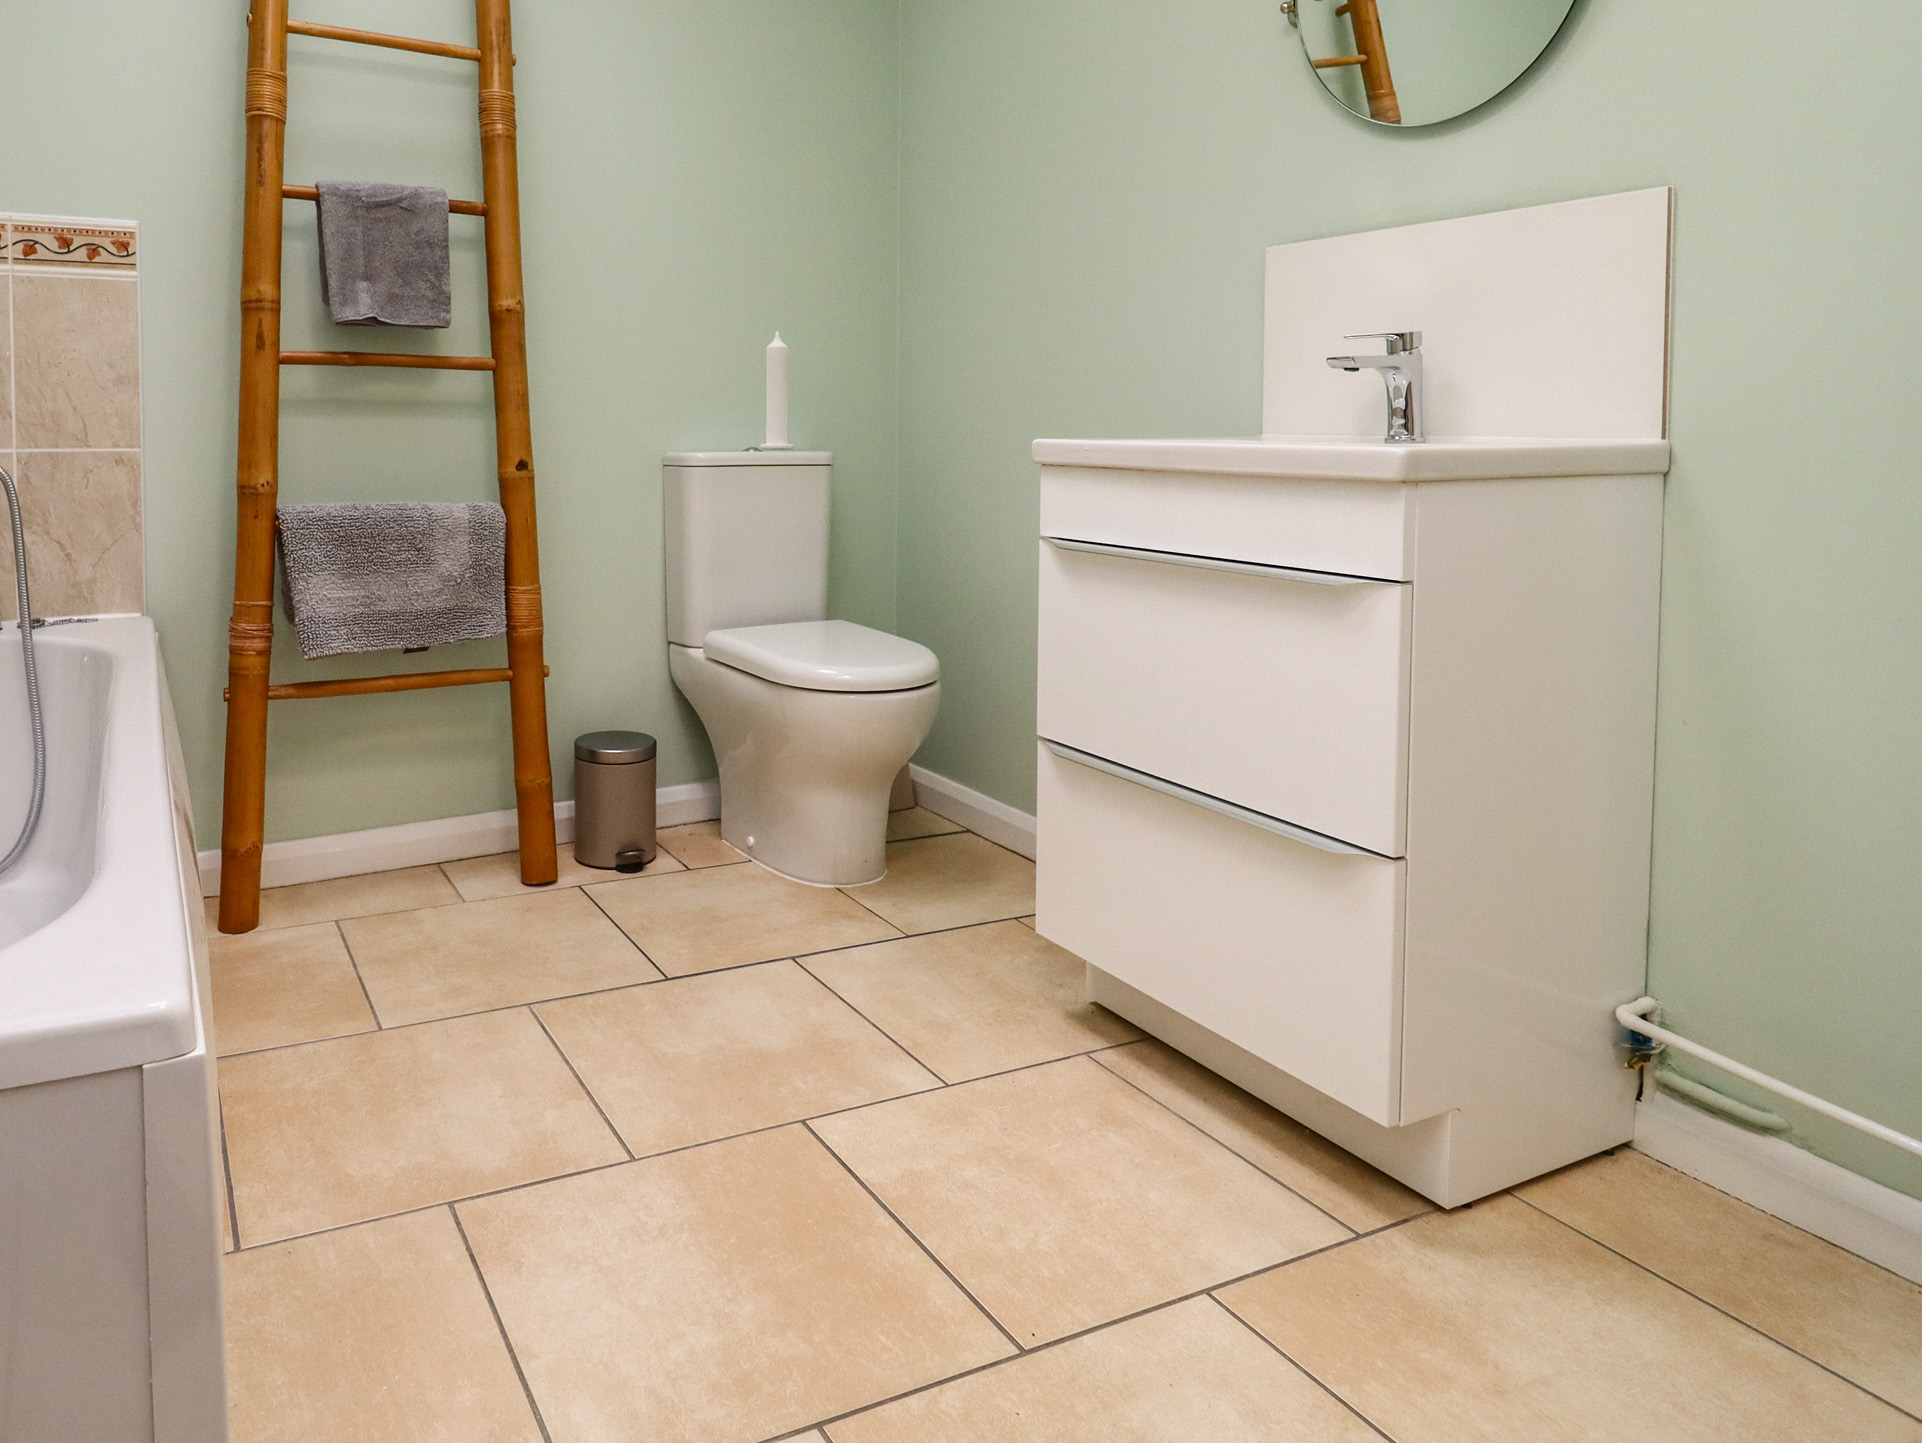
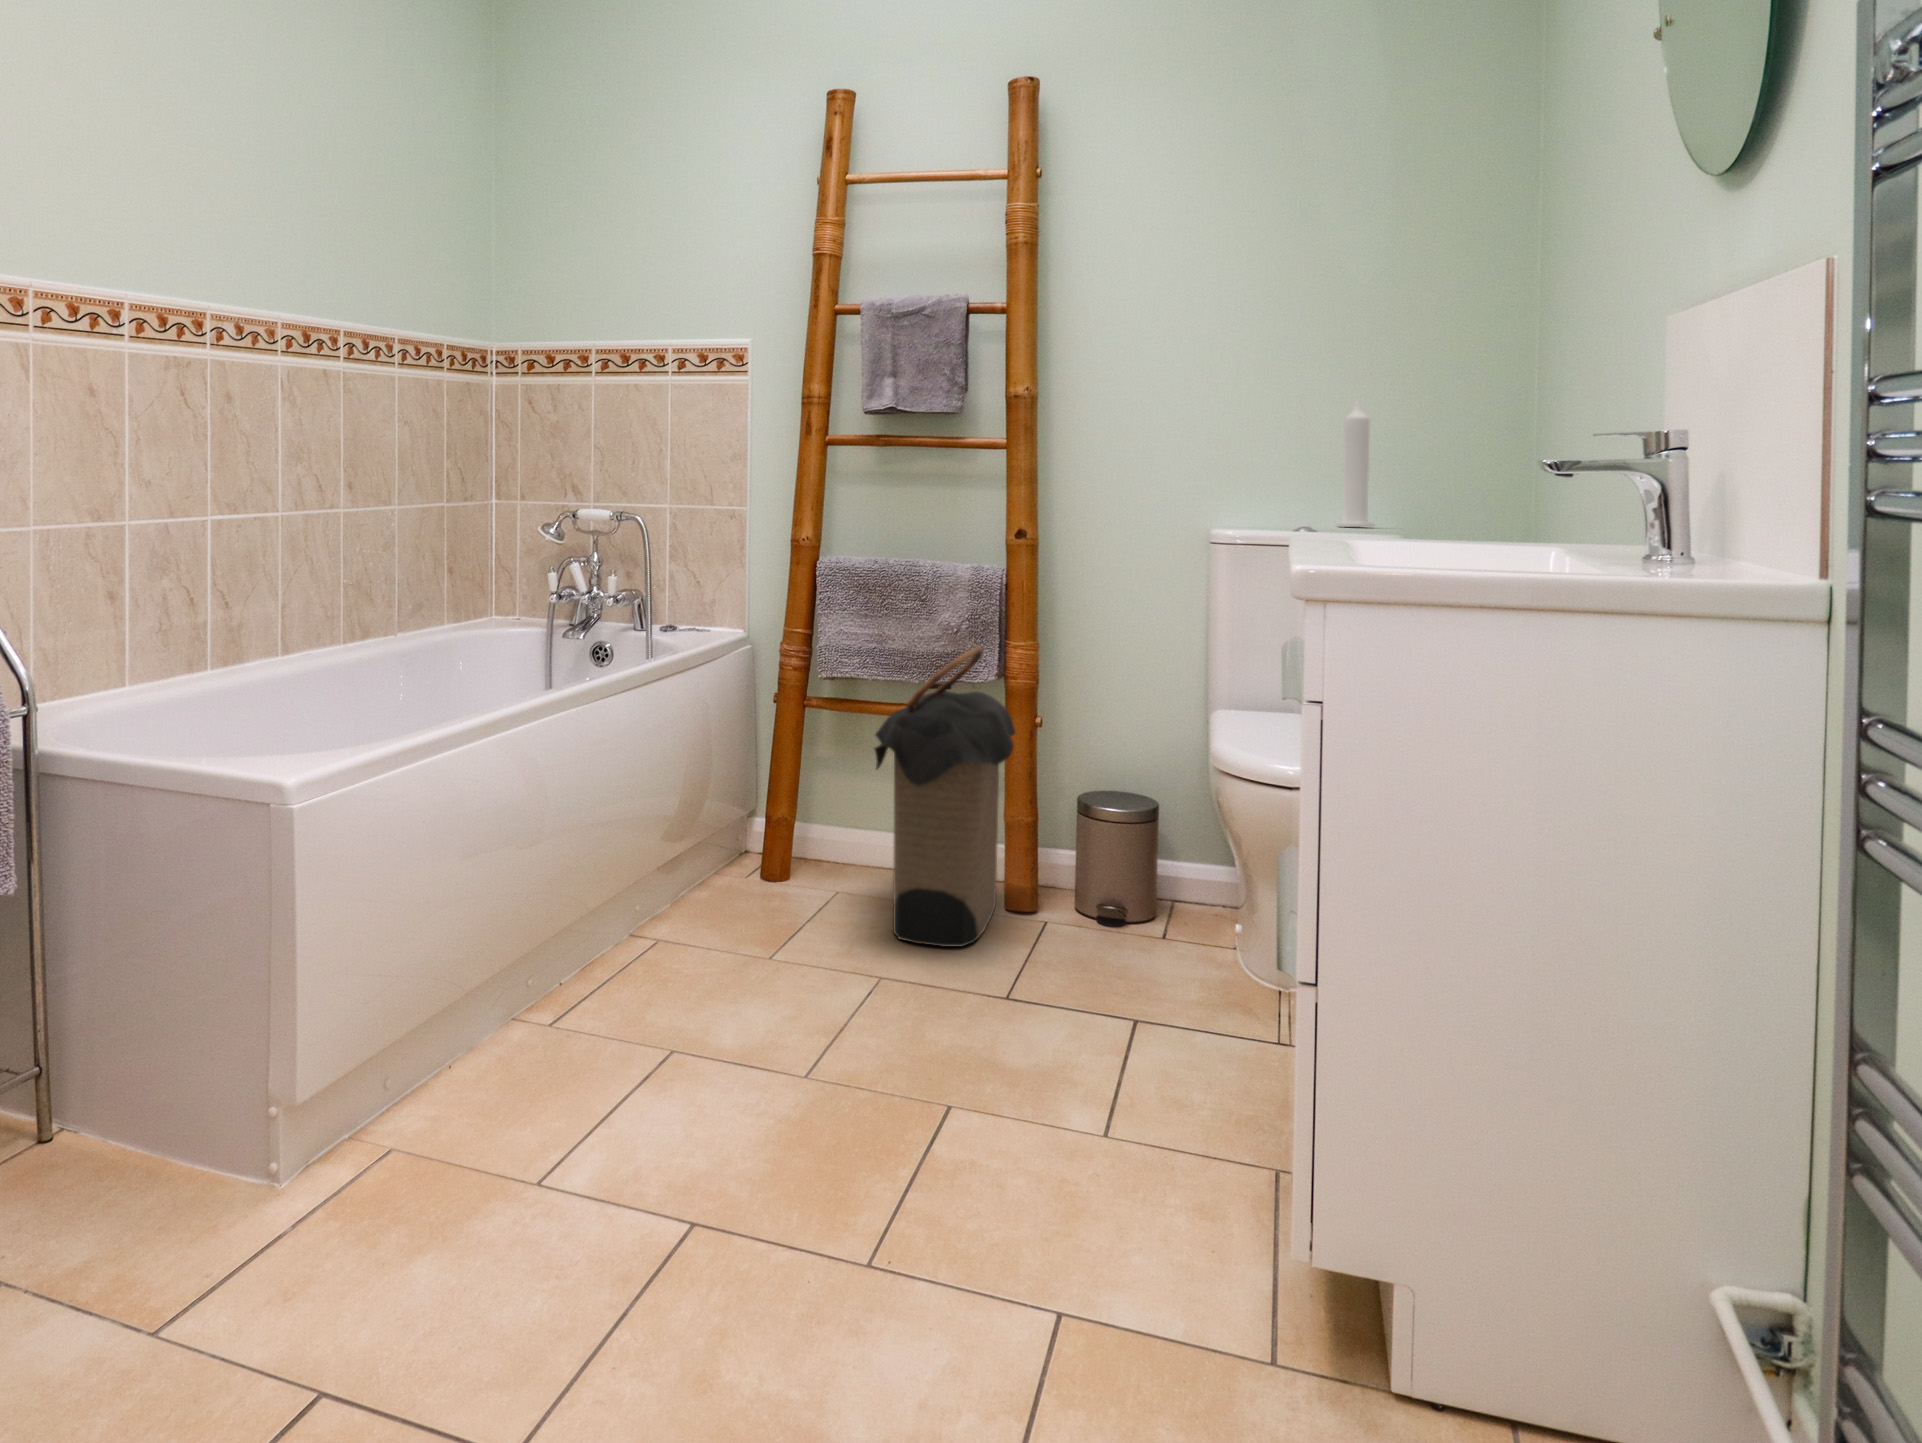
laundry hamper: none [387,597,587,955] -> present [875,647,1015,947]

